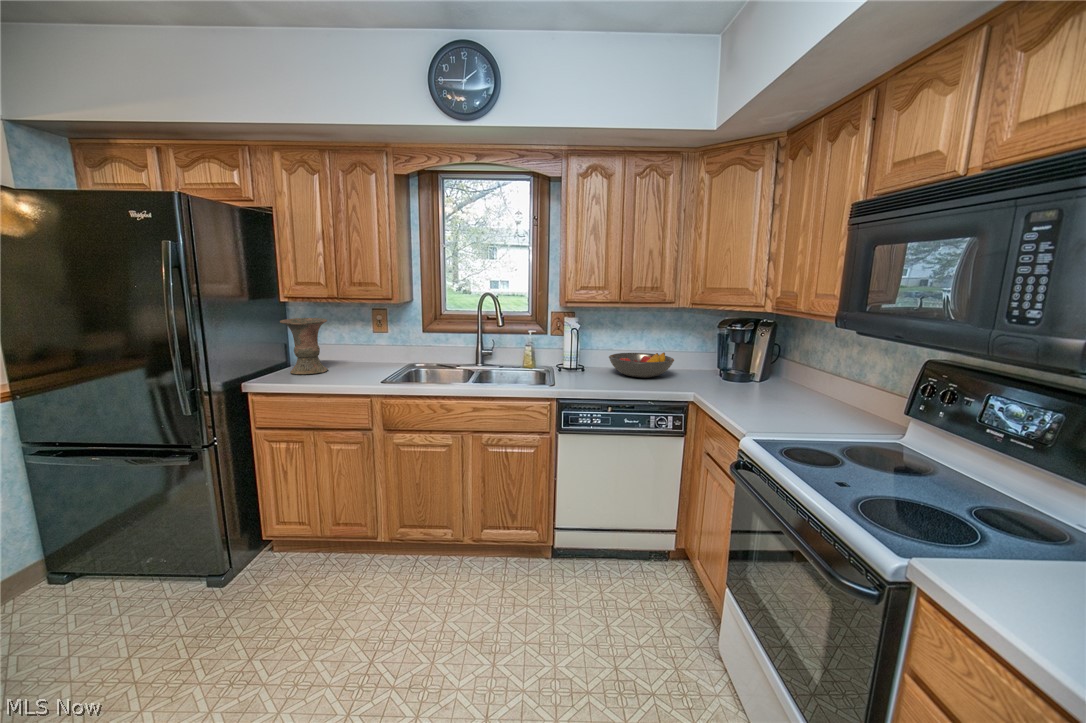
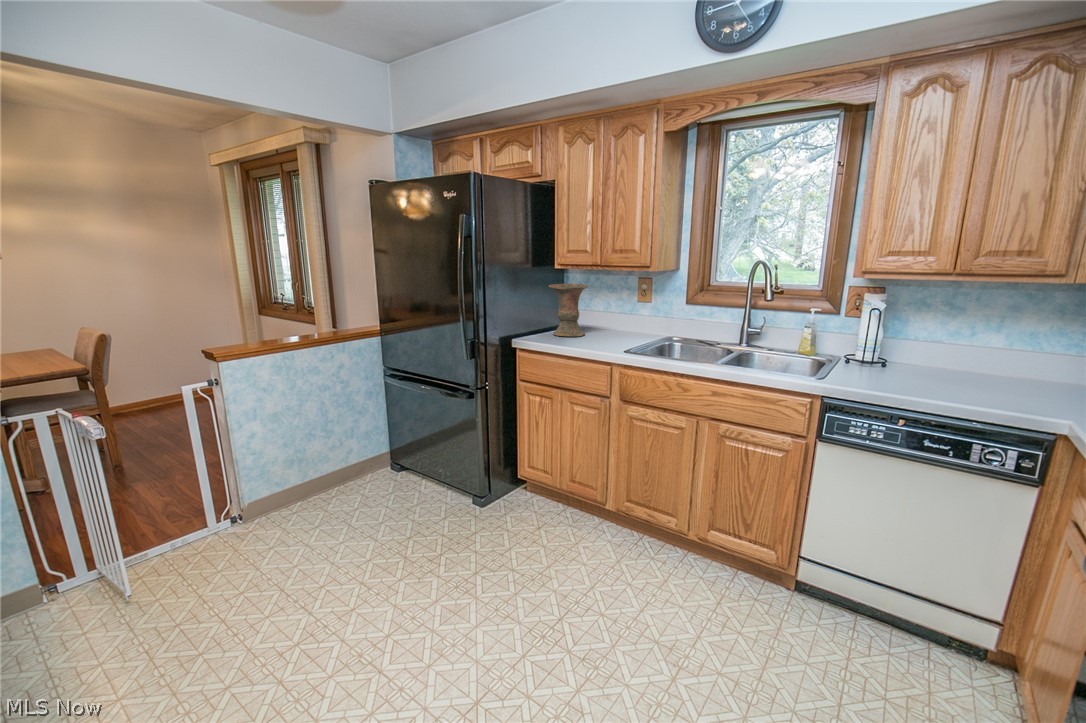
fruit bowl: present [609,353,674,378] -> none [925,349,1053,389]

